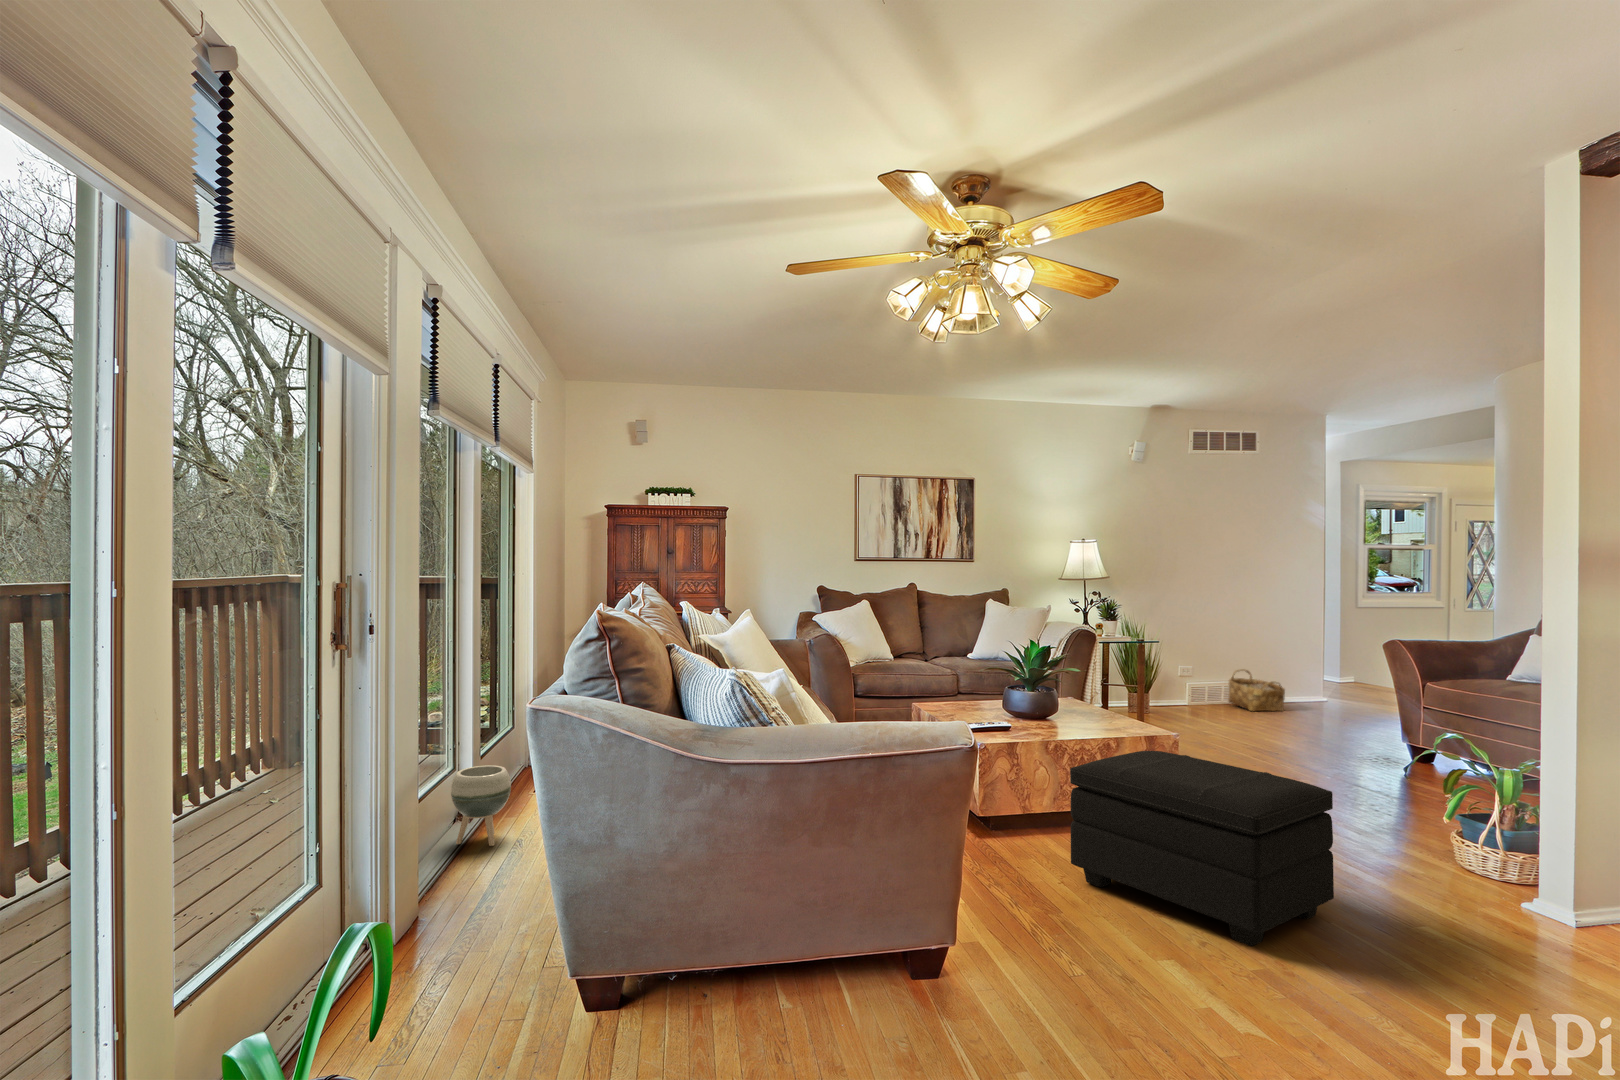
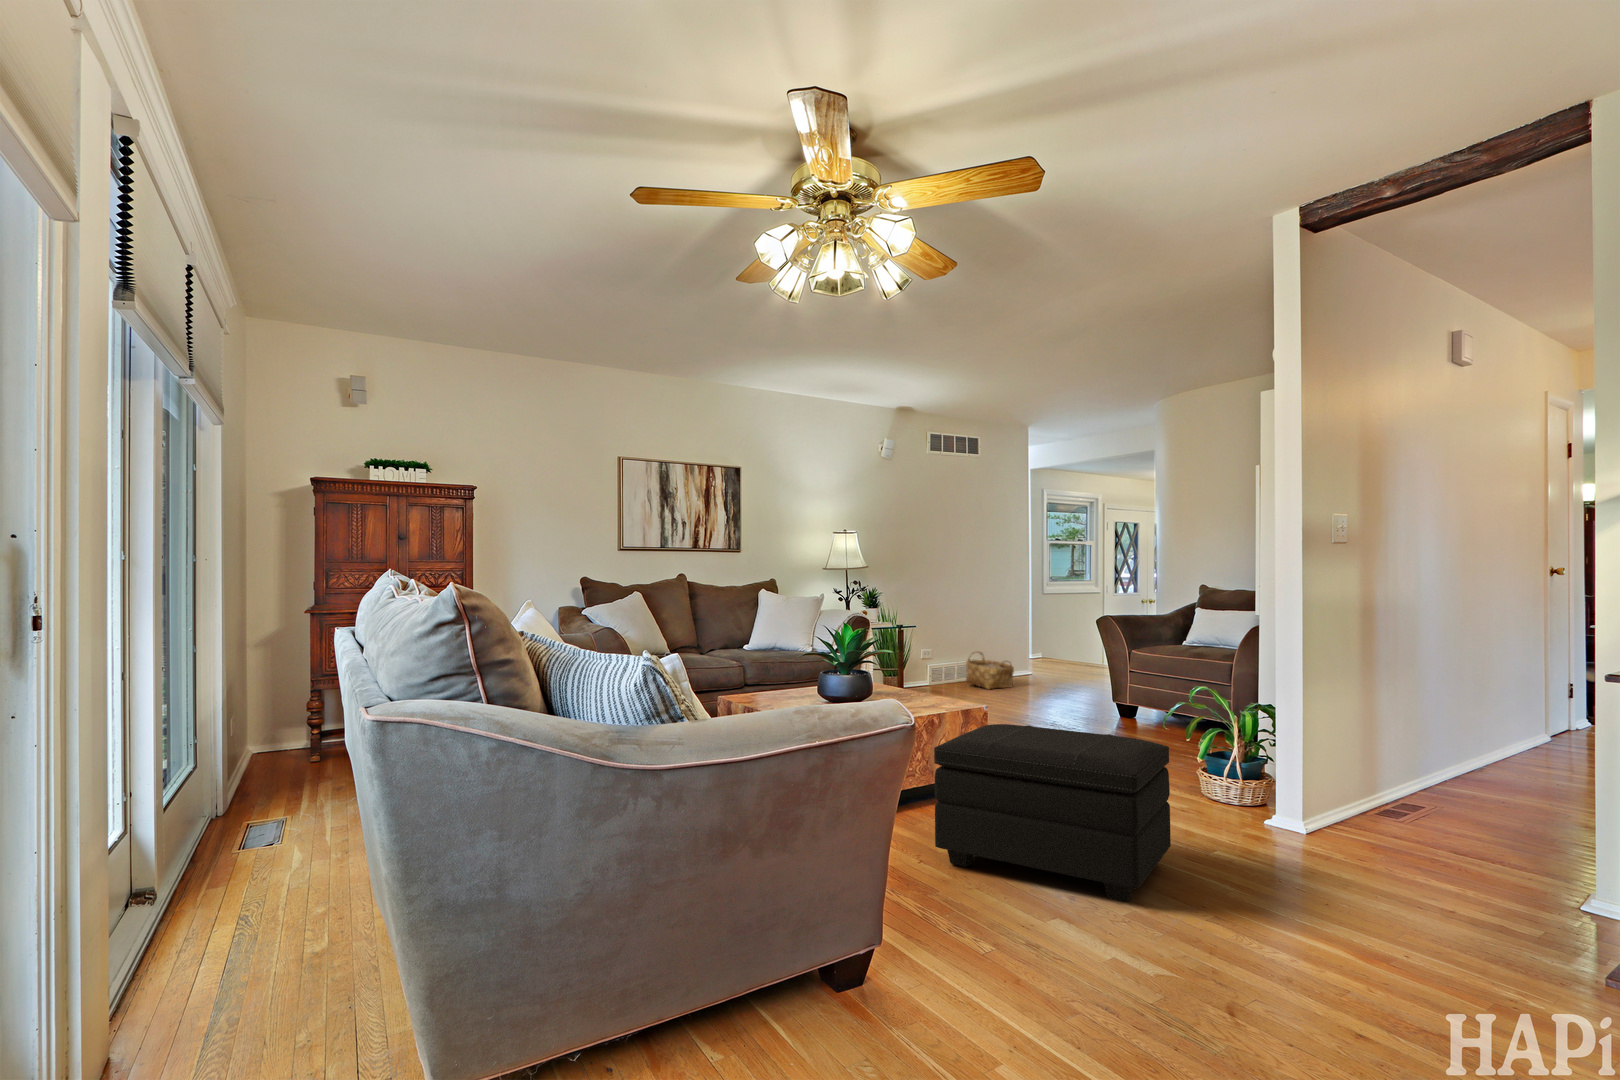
planter: present [451,765,511,846] -> none [129,818,226,936]

